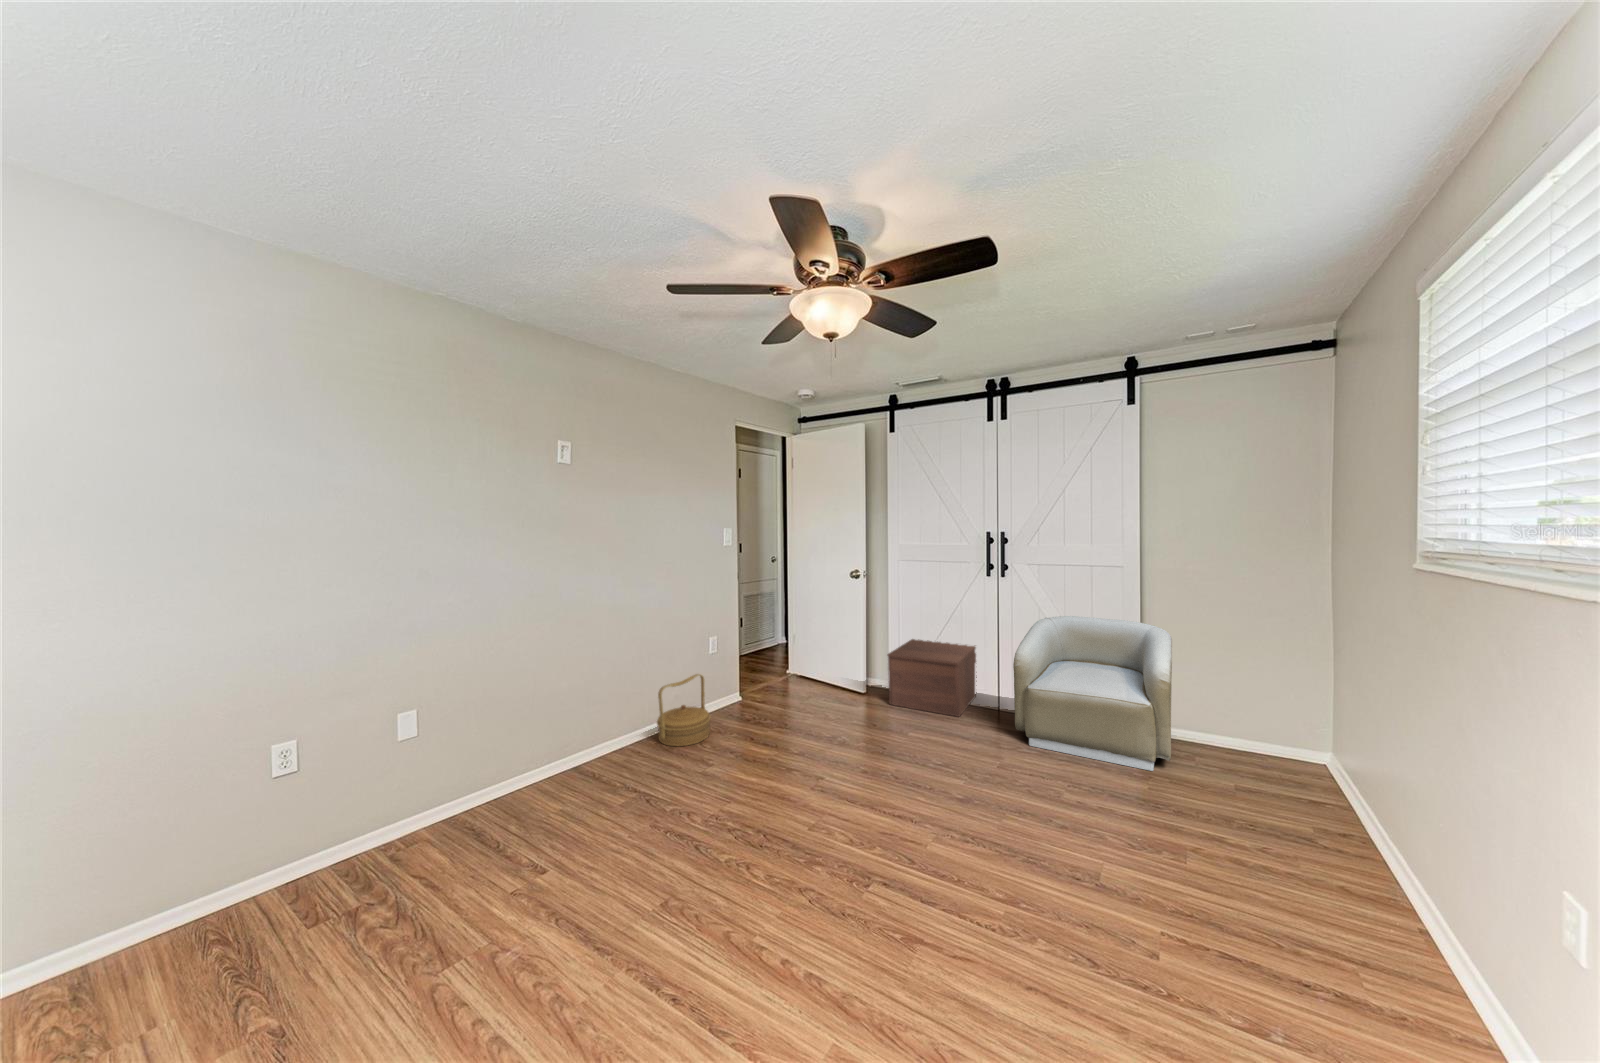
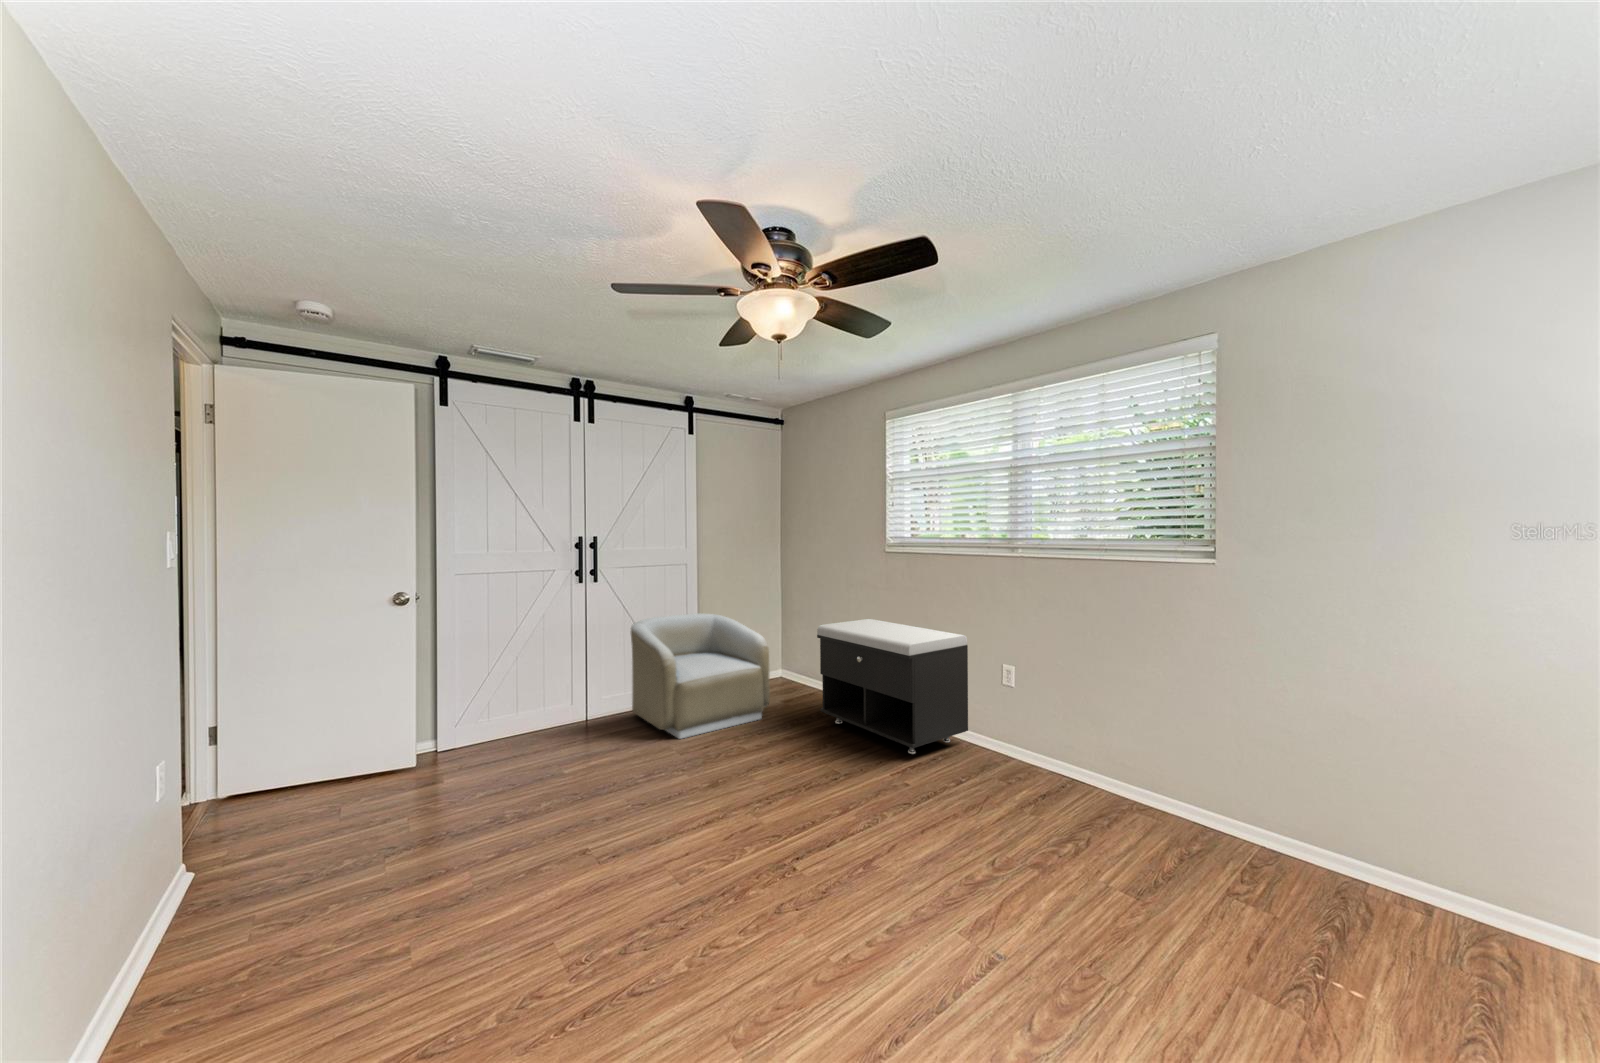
nightstand: present [887,639,977,717] -> none [473,670,588,770]
storage bench: none [1217,673,1455,983] -> present [817,619,968,754]
woven basket: present [657,674,710,746] -> none [138,829,302,1020]

